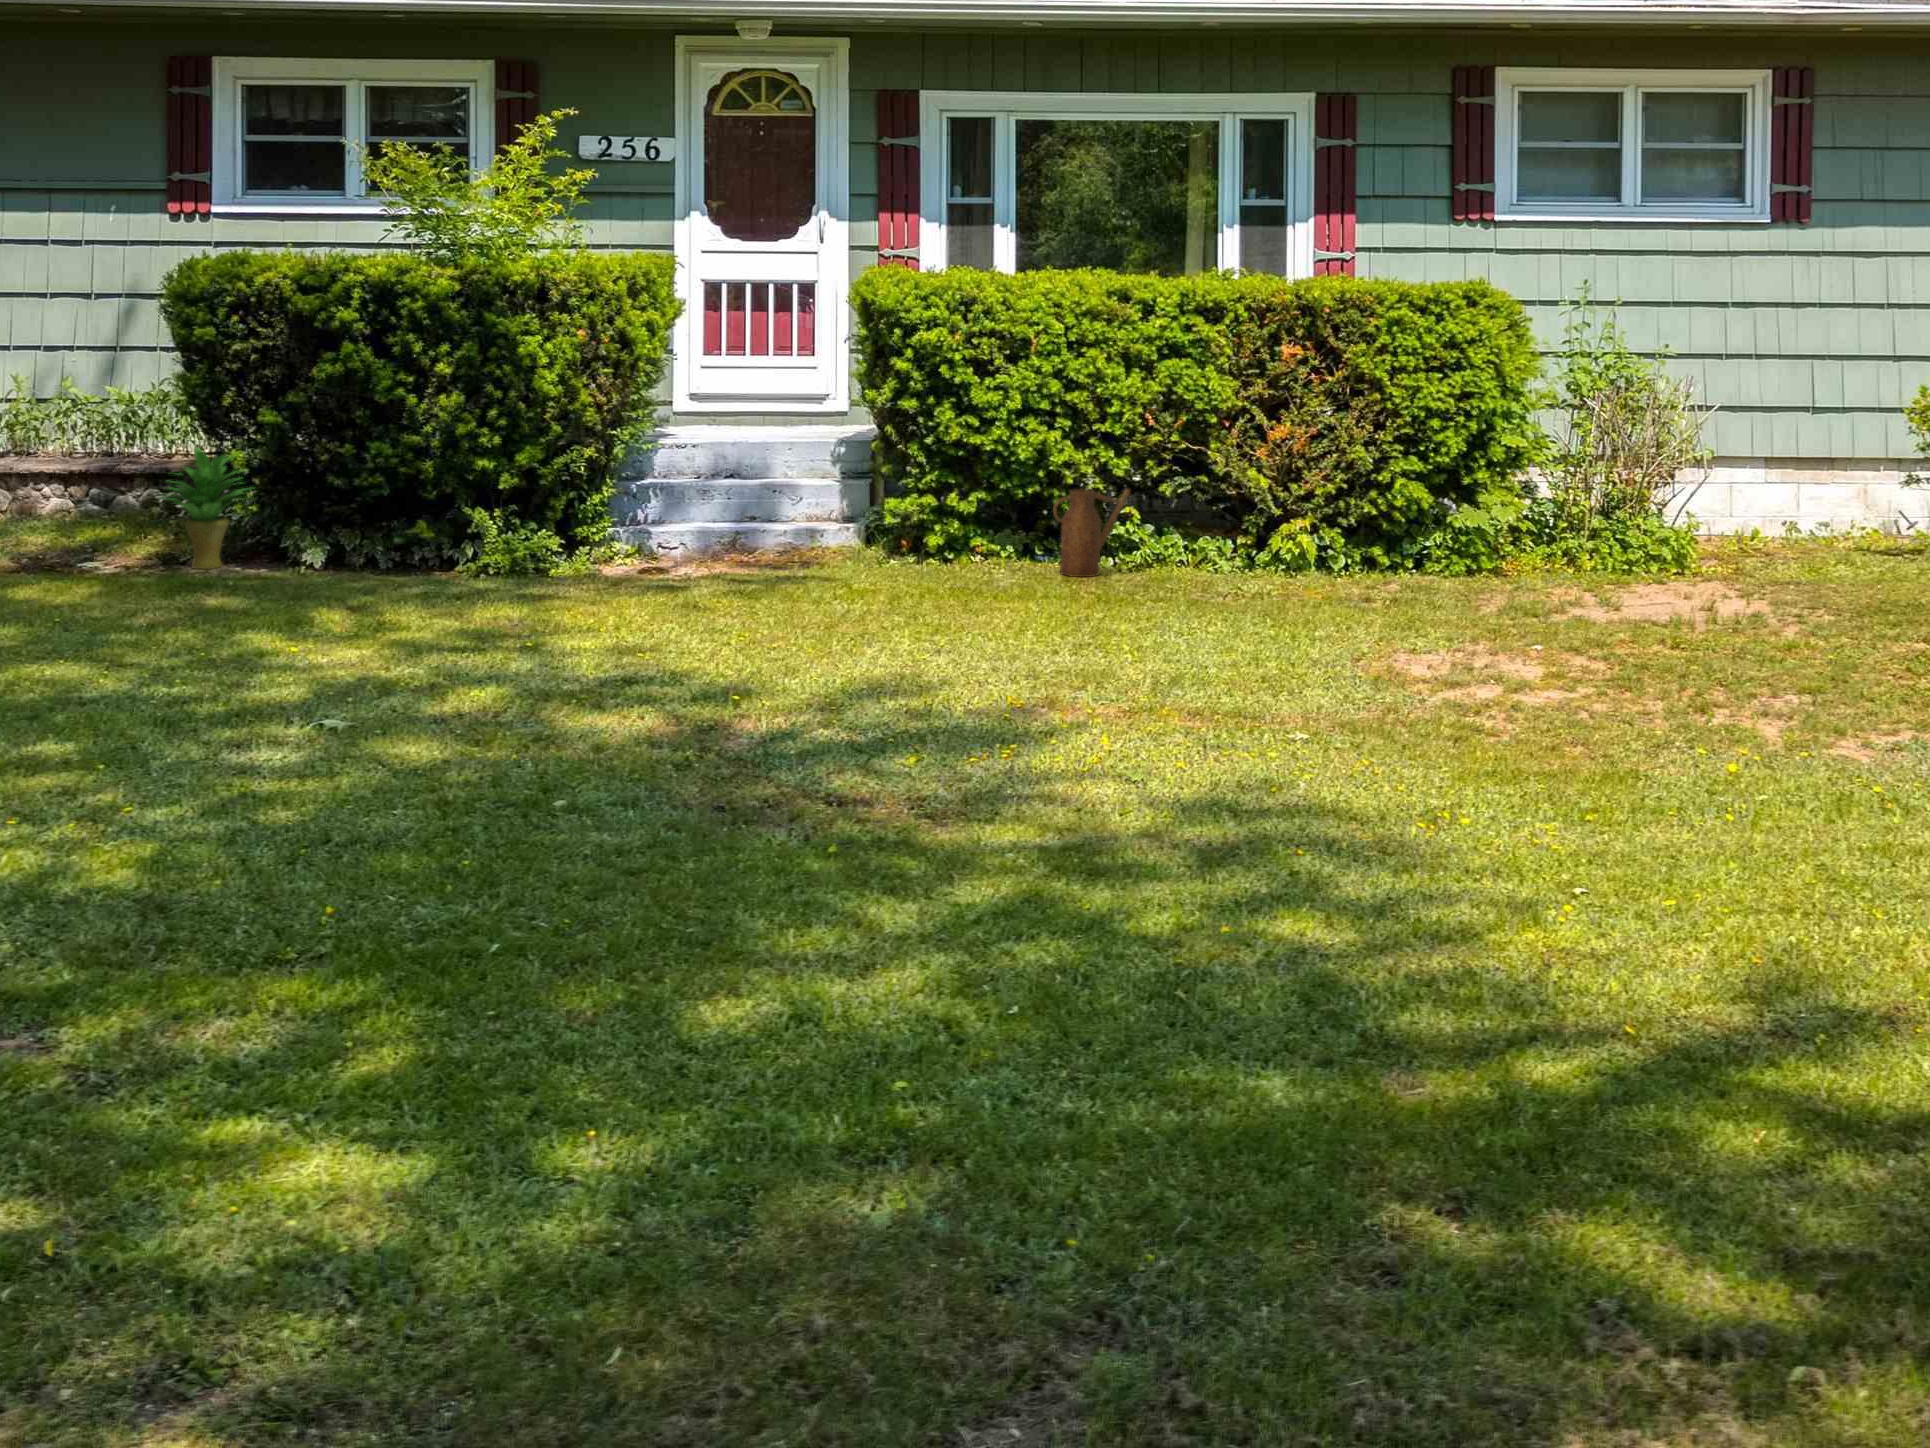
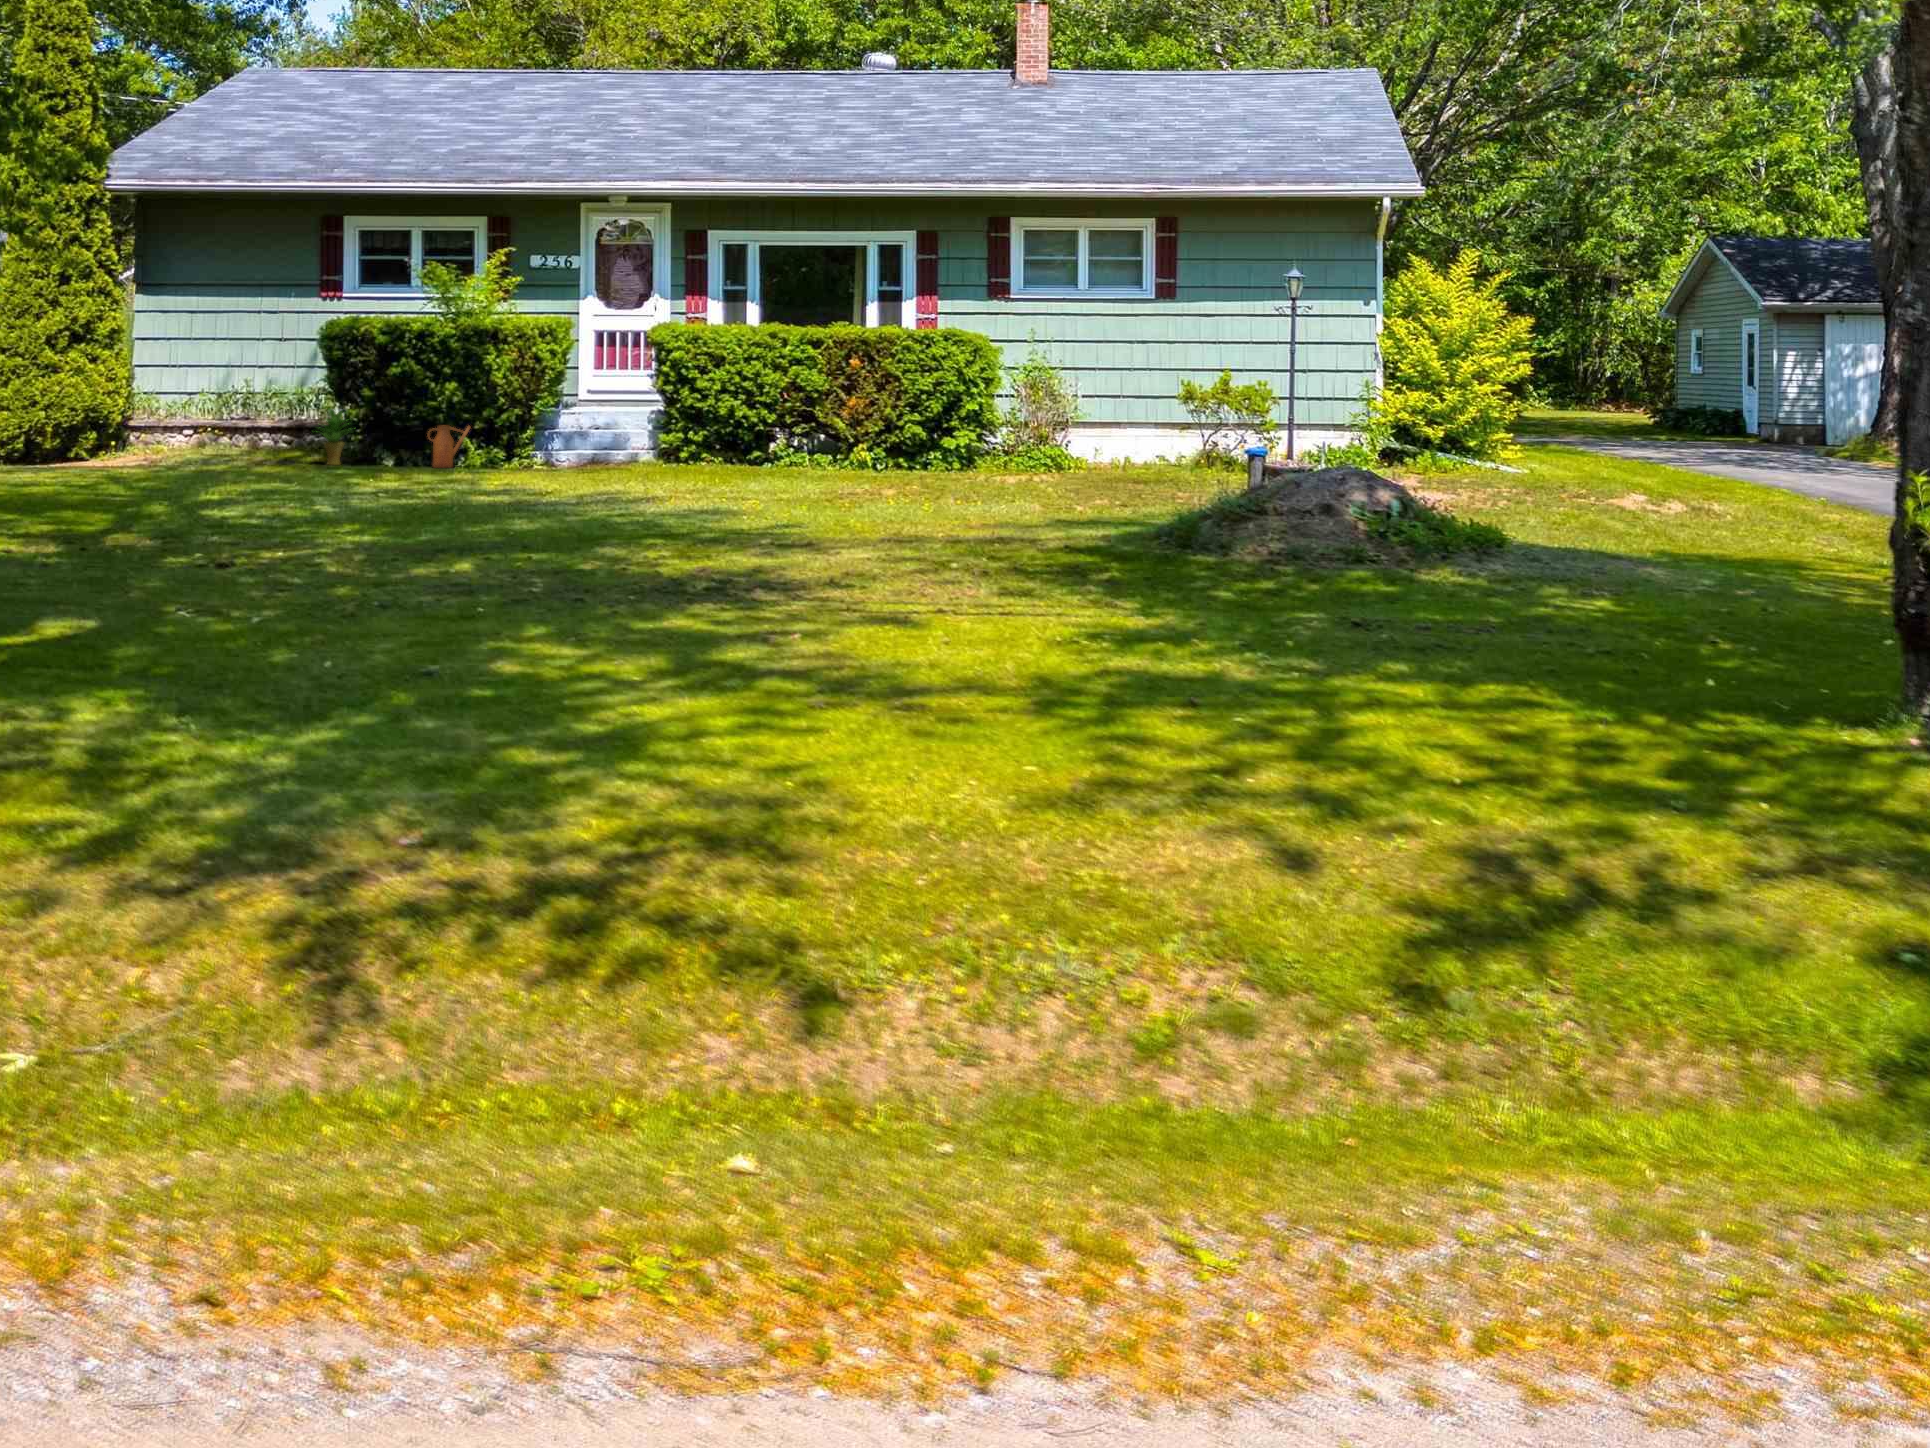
watering can: present [1053,489,1130,577] -> present [428,425,470,468]

